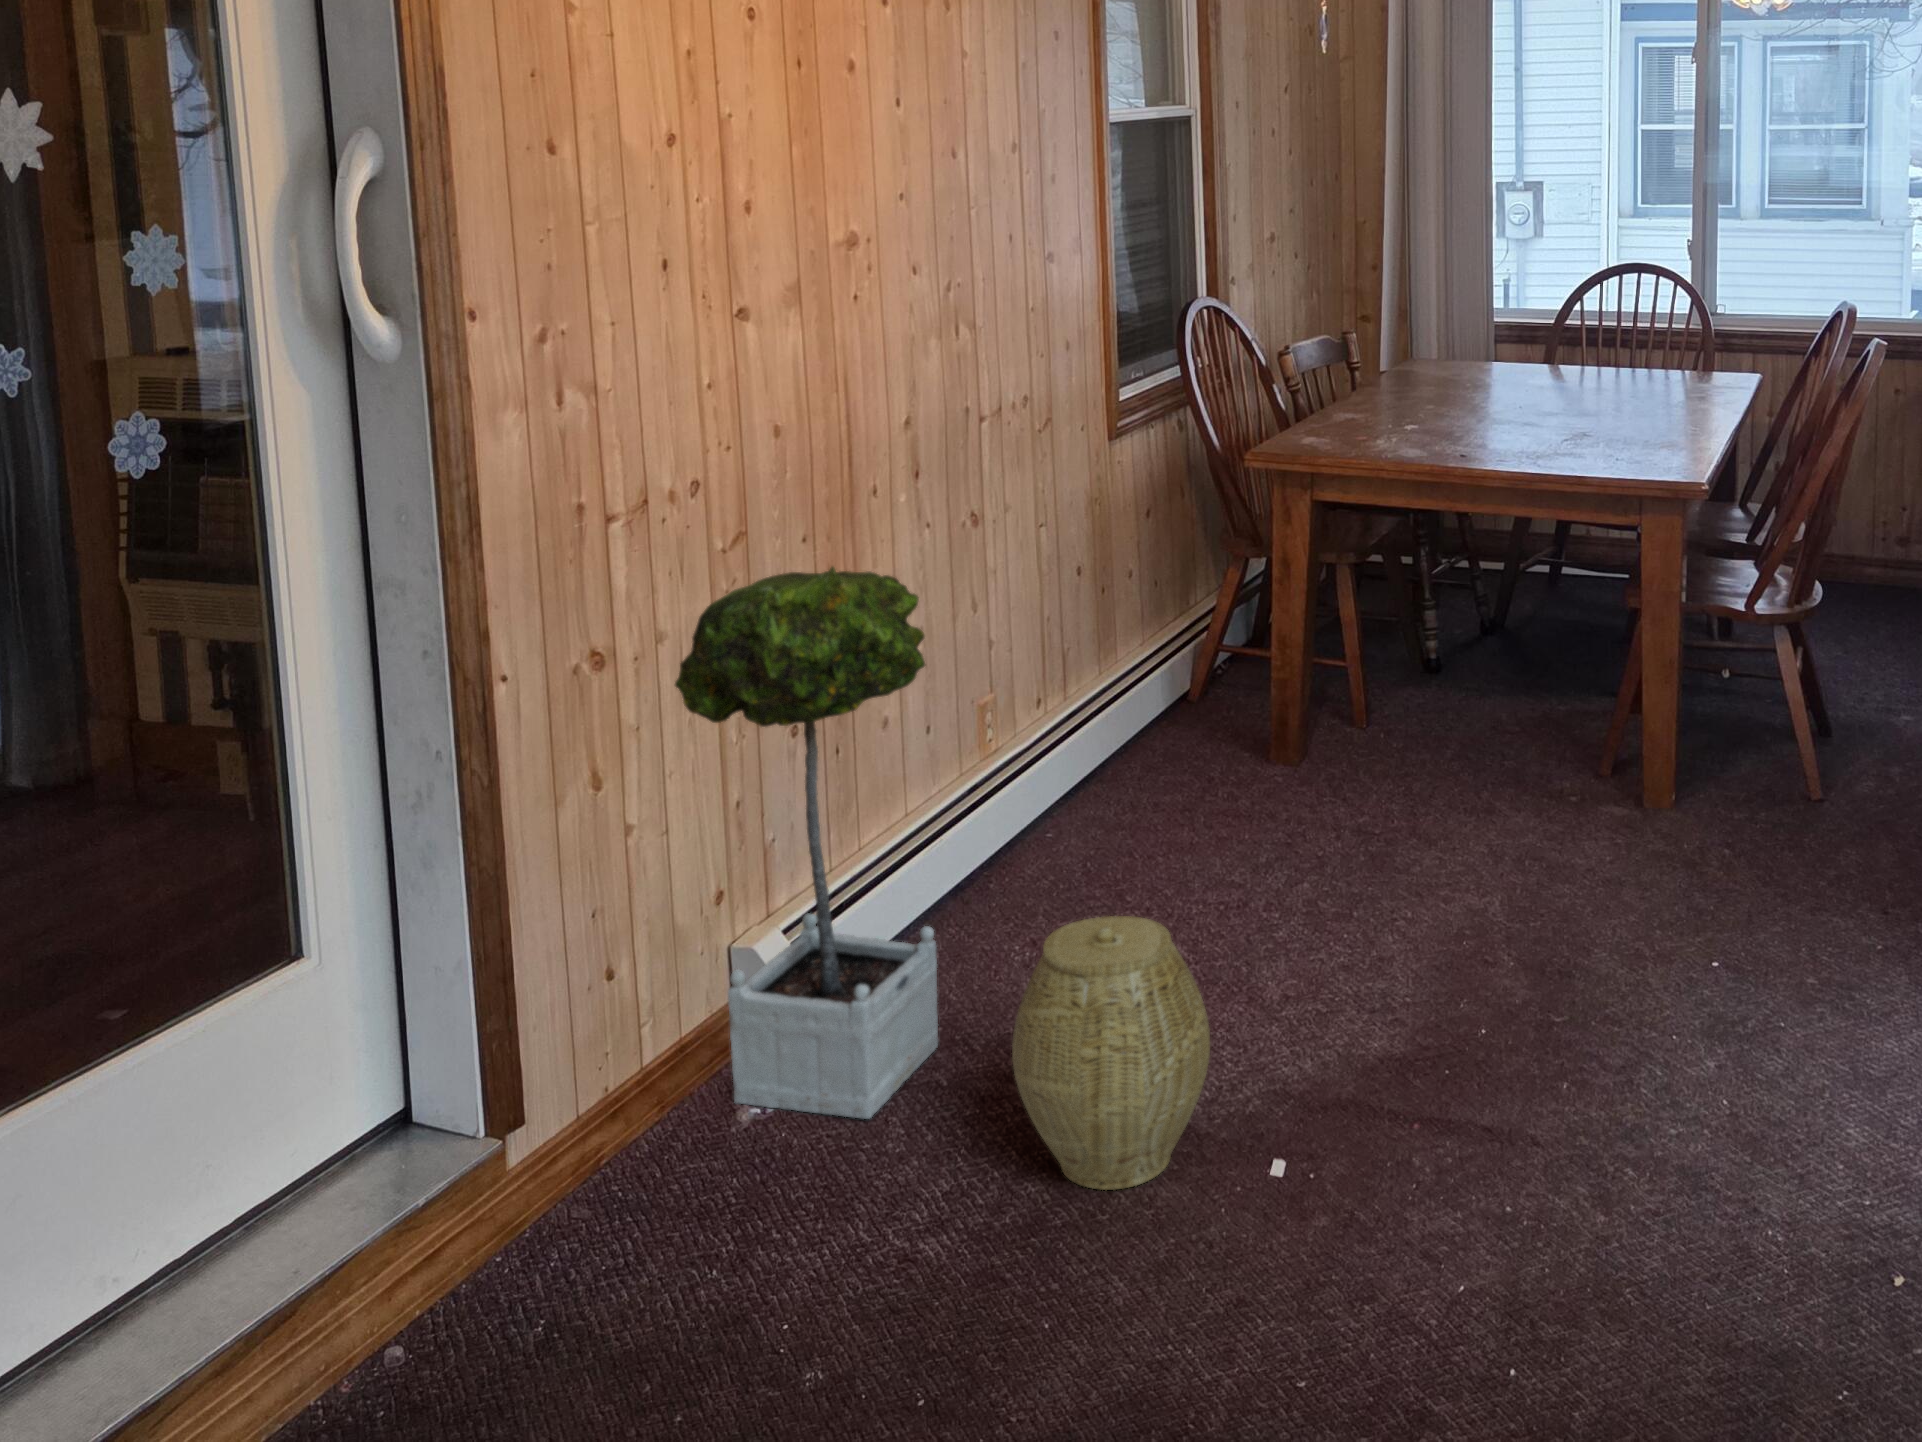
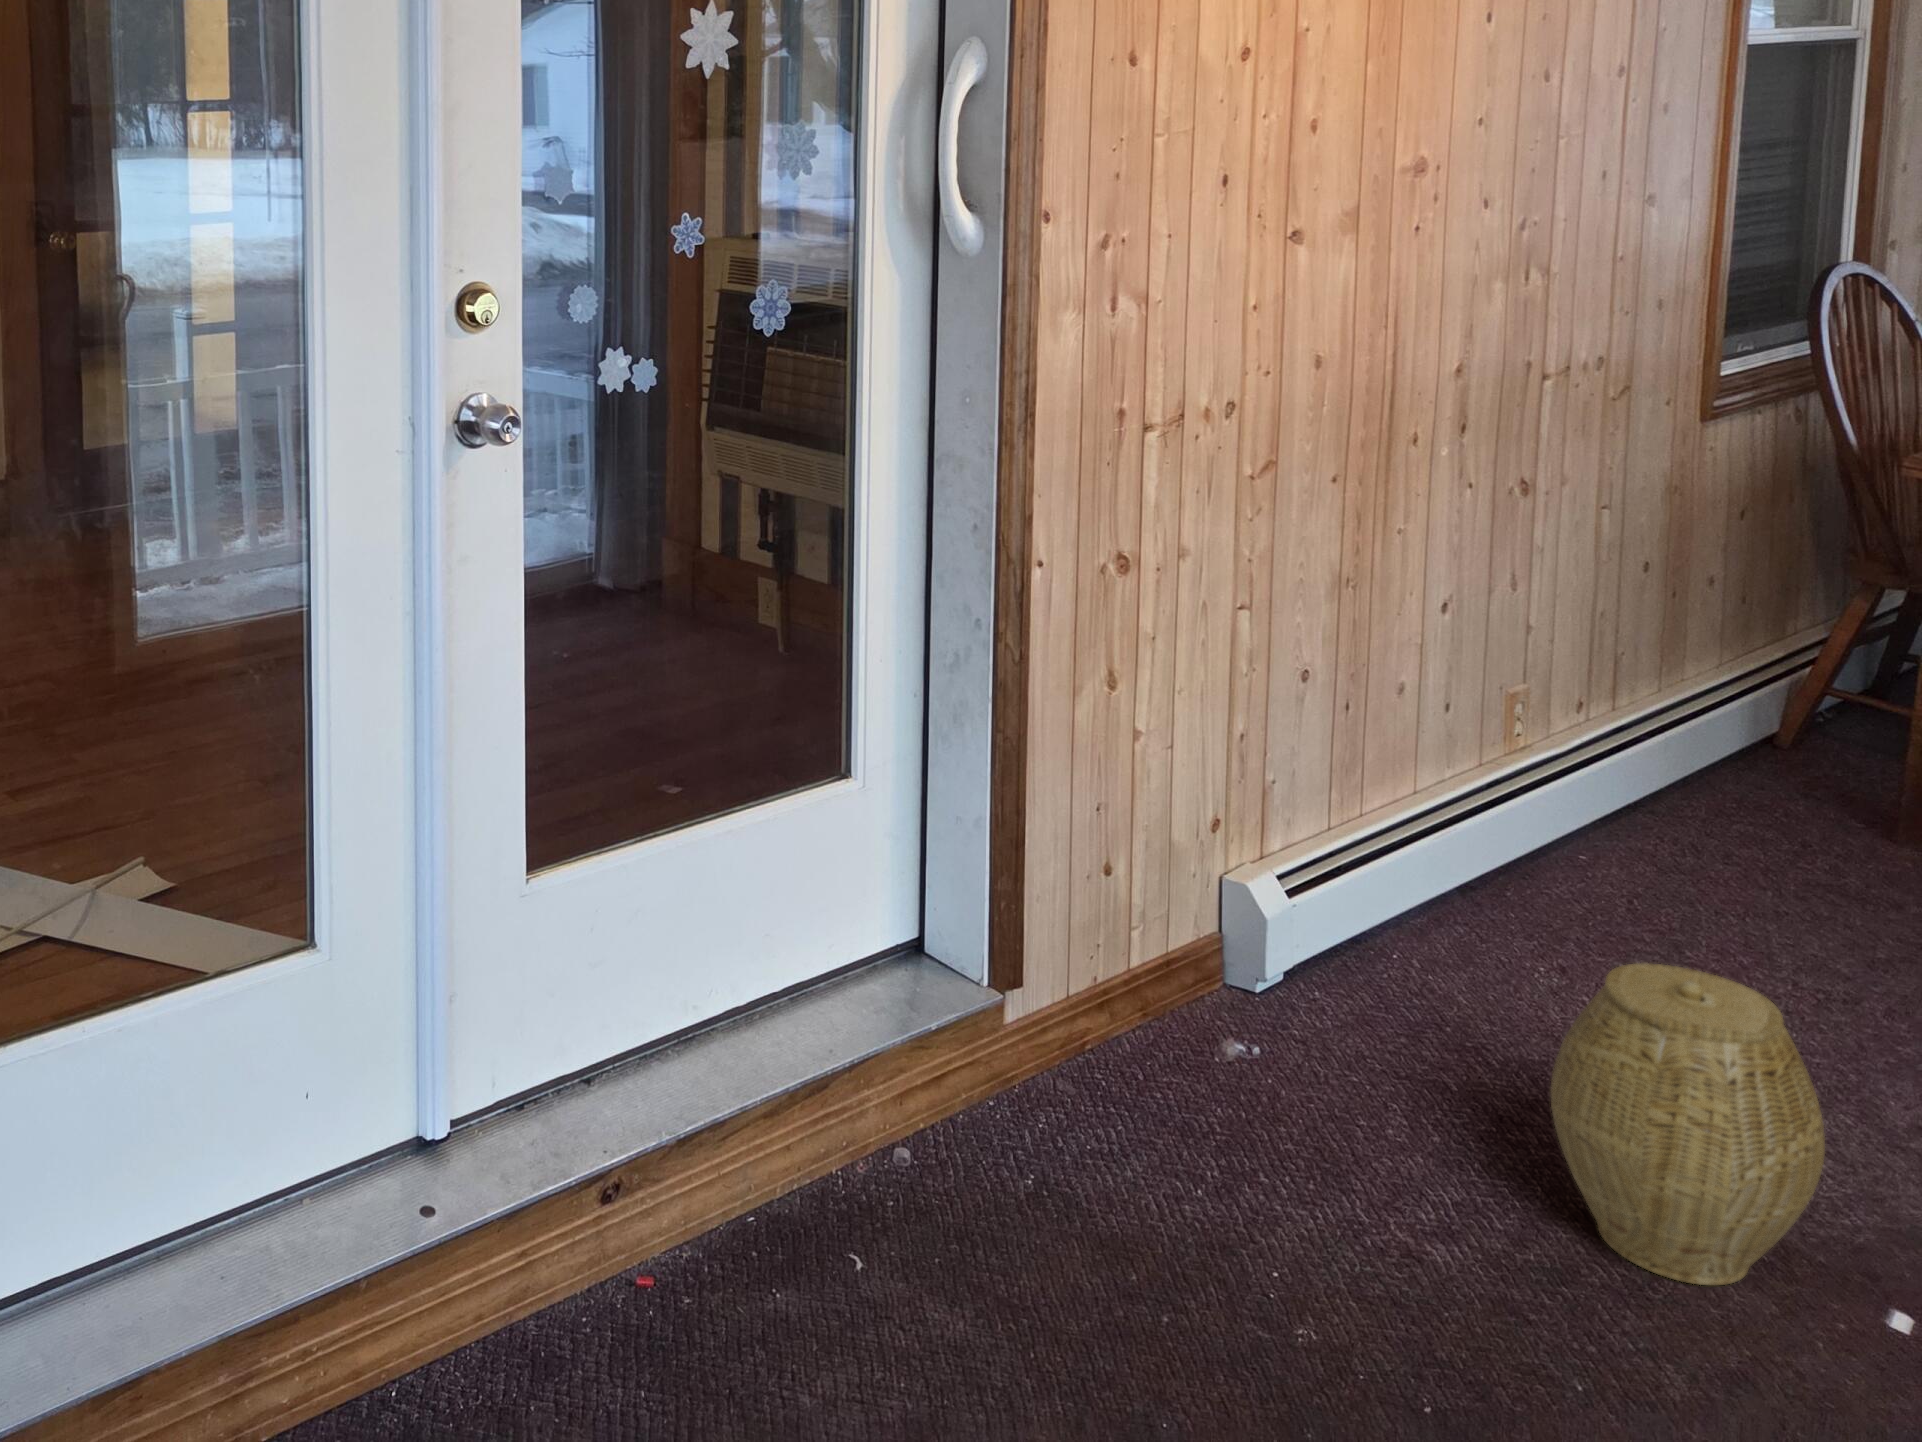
potted tree: present [675,567,938,1119] -> none [1201,513,1481,1097]

